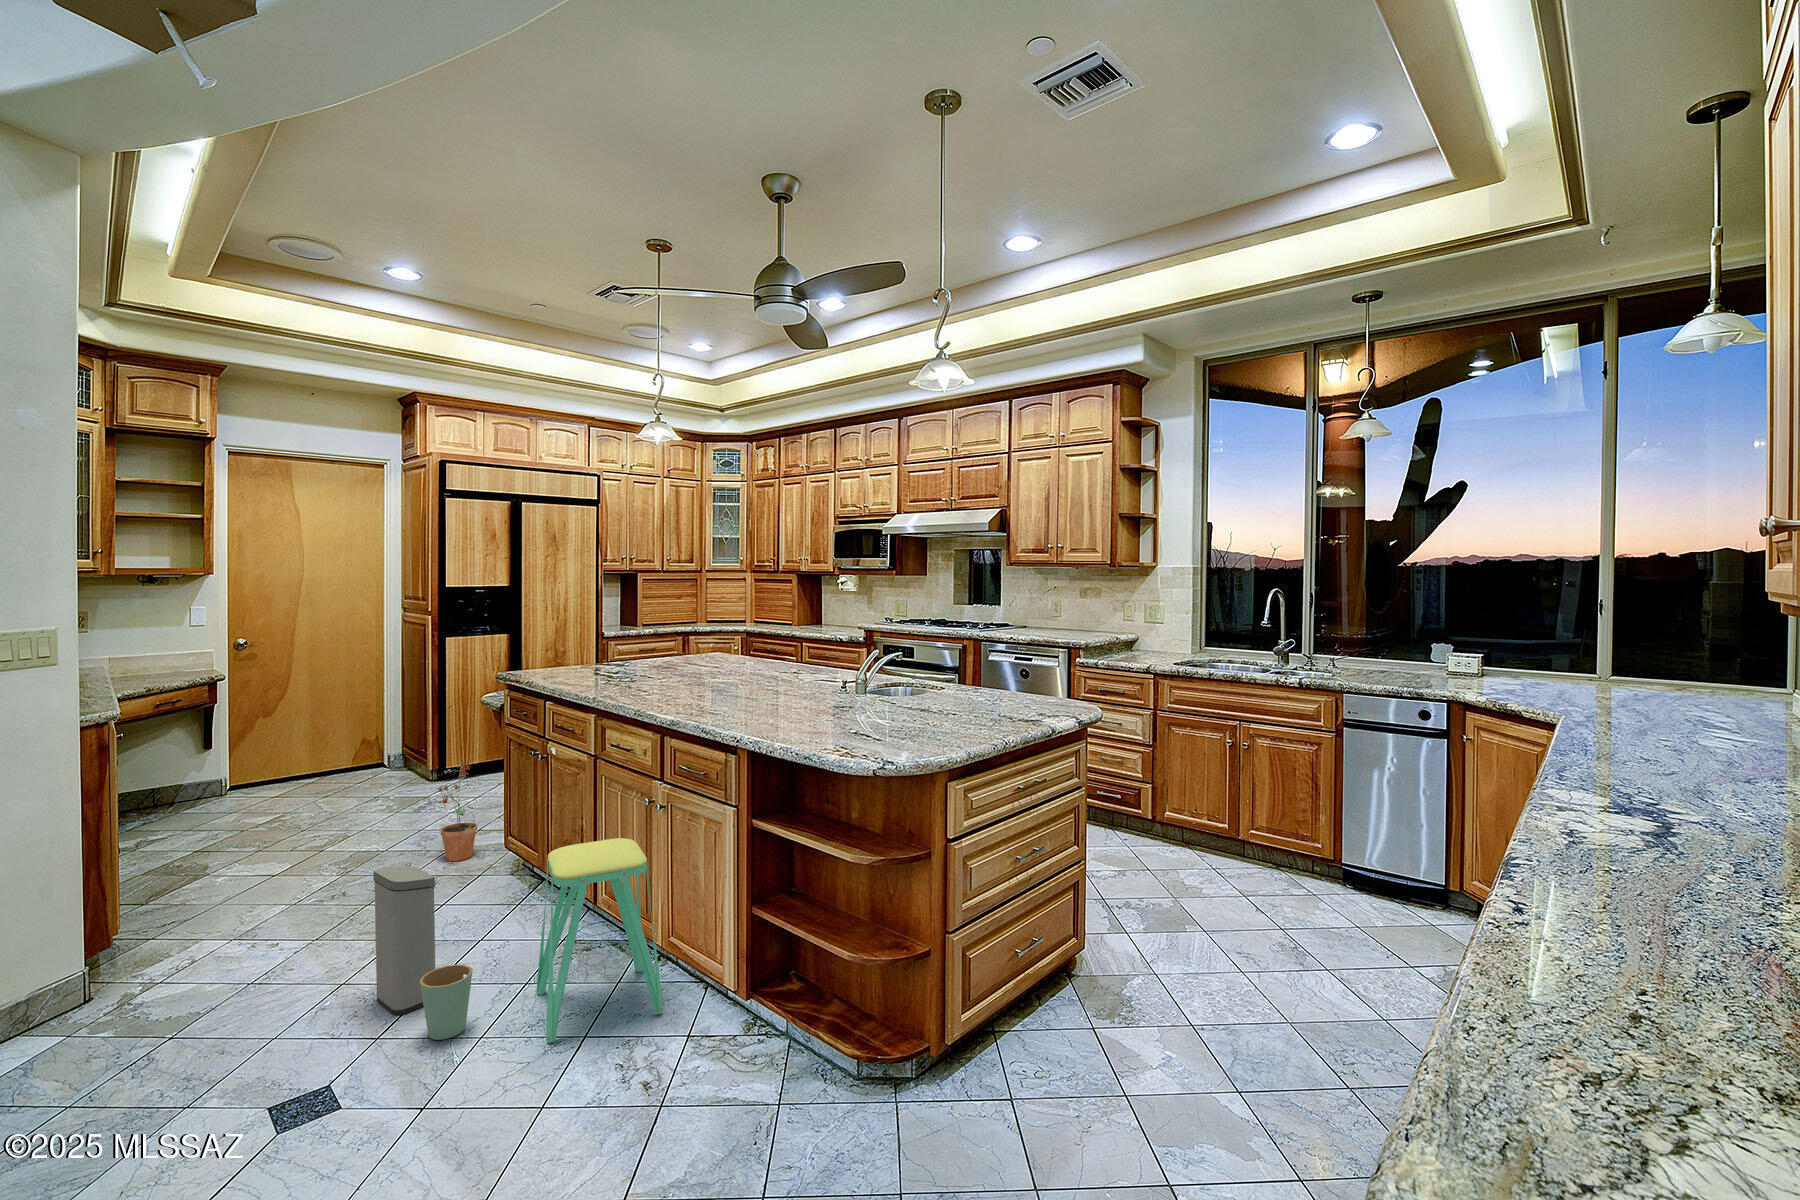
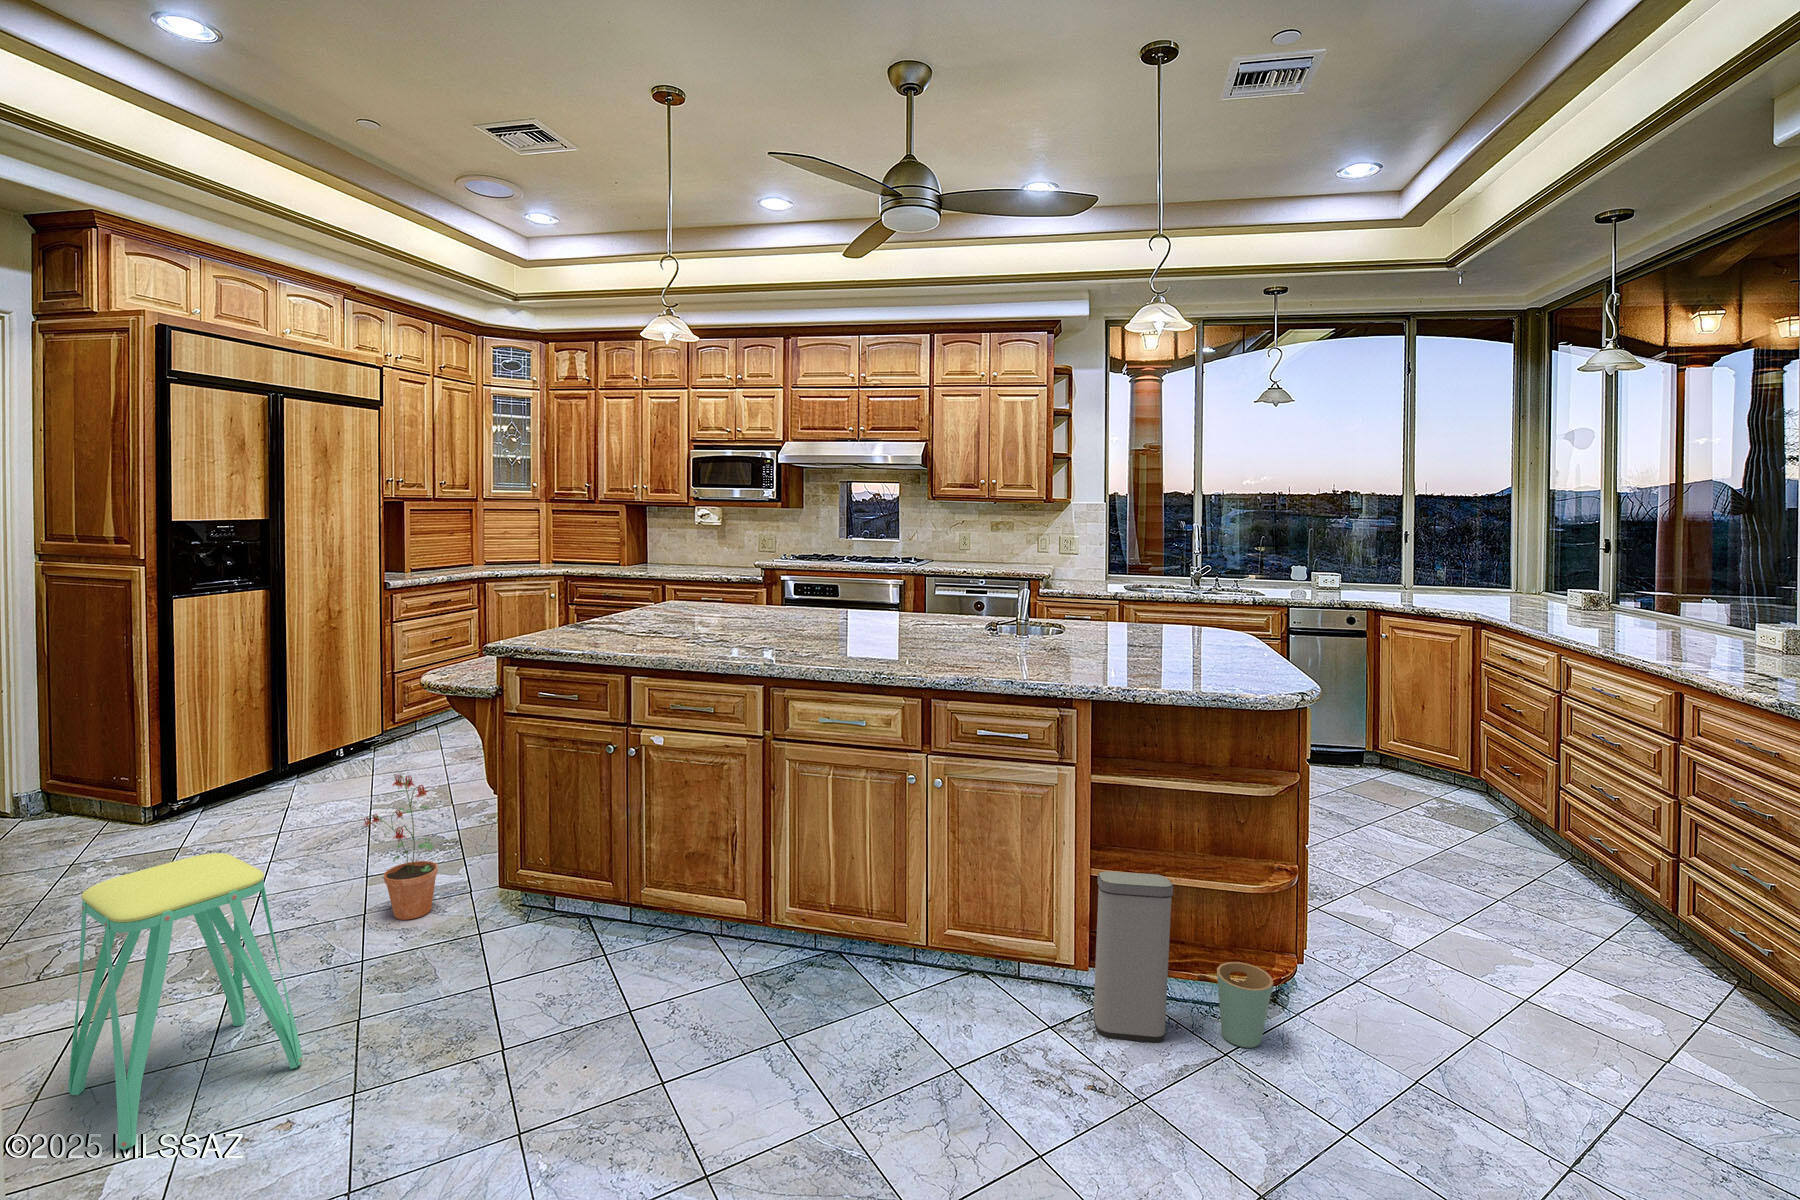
stool: present [537,838,663,1043] -> present [69,853,302,1149]
trash can: present [373,866,473,1040] -> present [1094,871,1273,1048]

